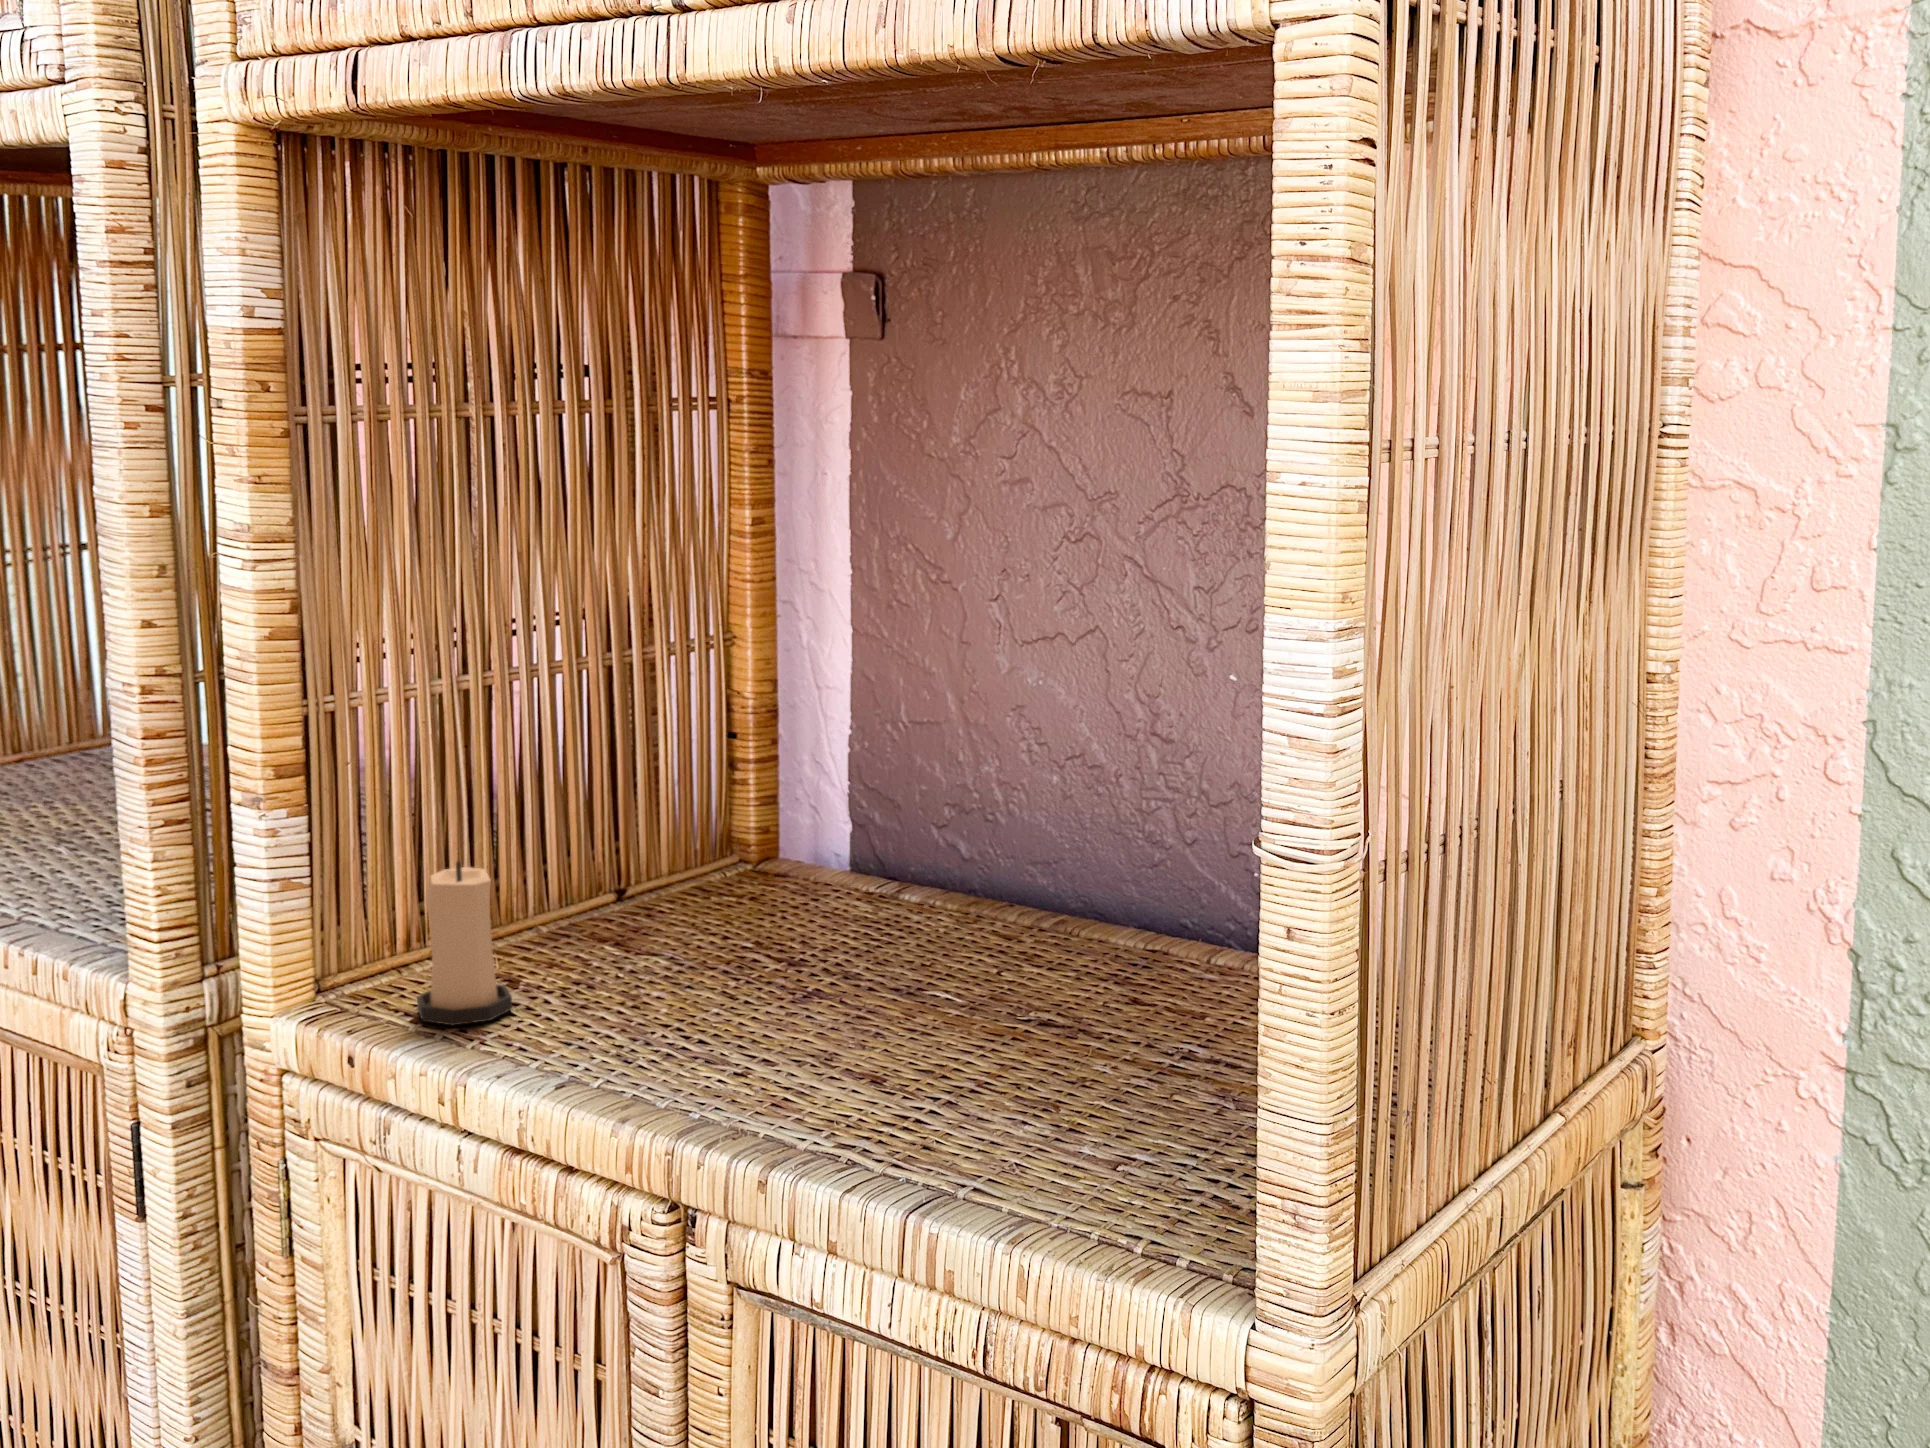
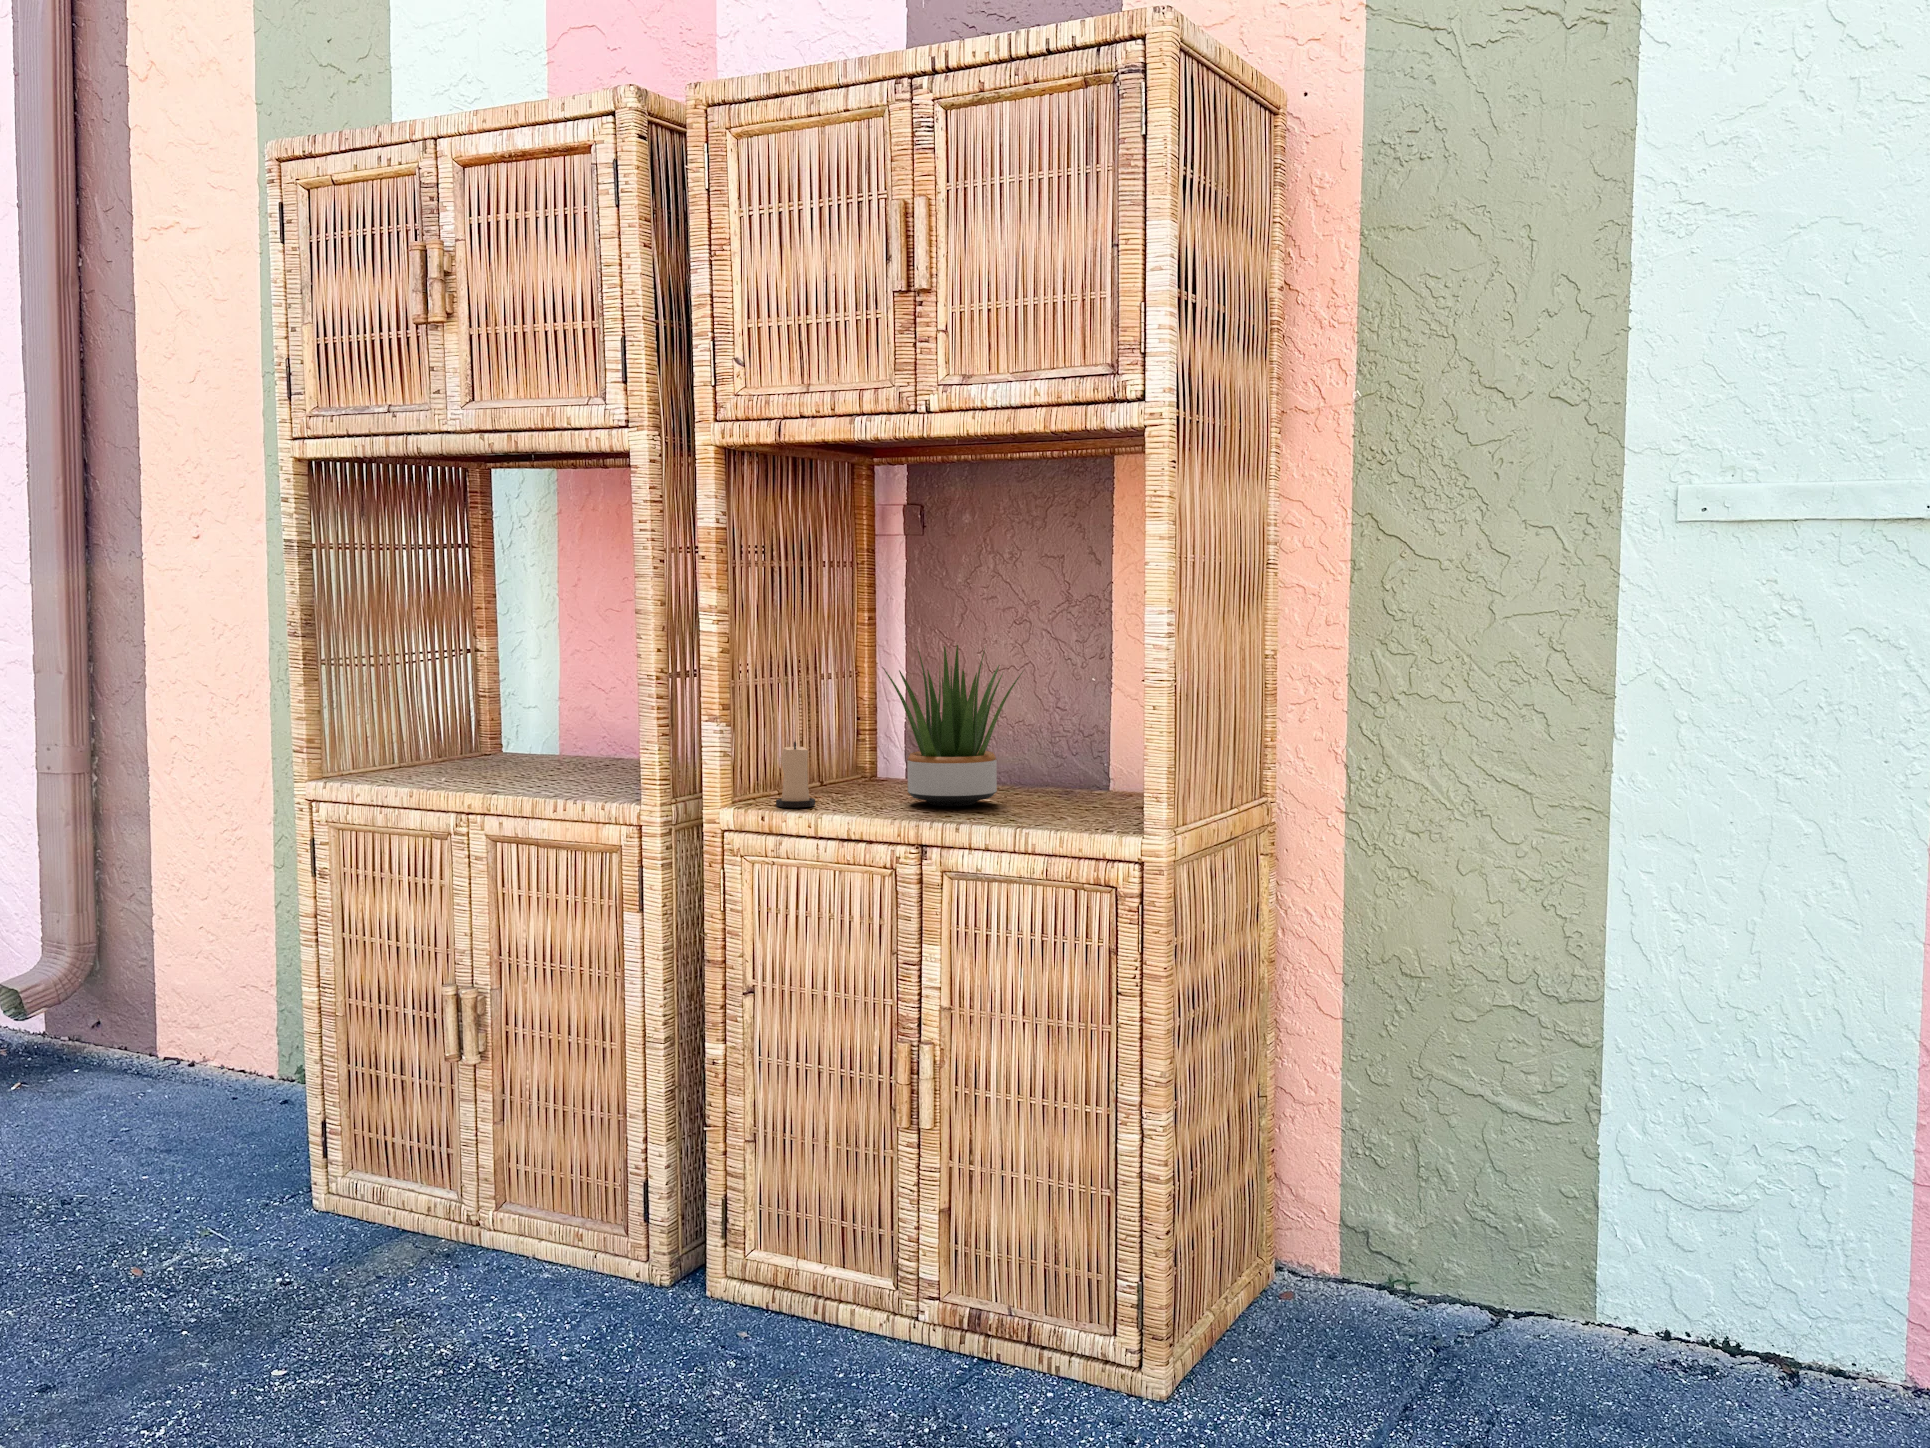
potted plant: none [668,622,1003,1029] -> present [883,645,1023,806]

